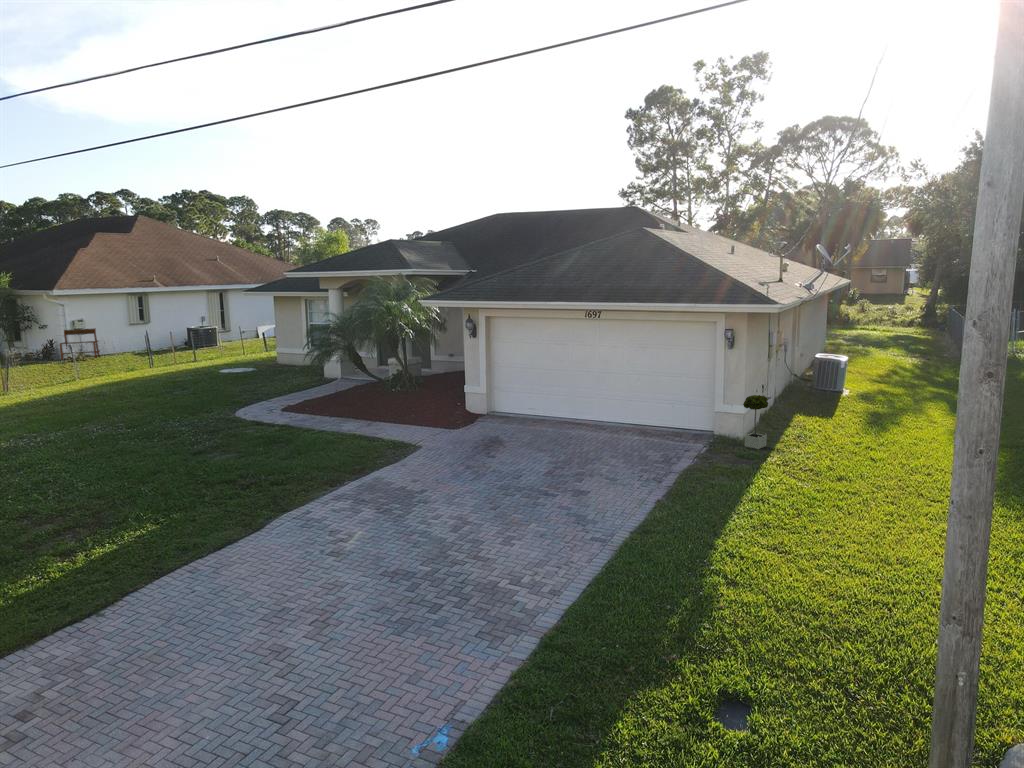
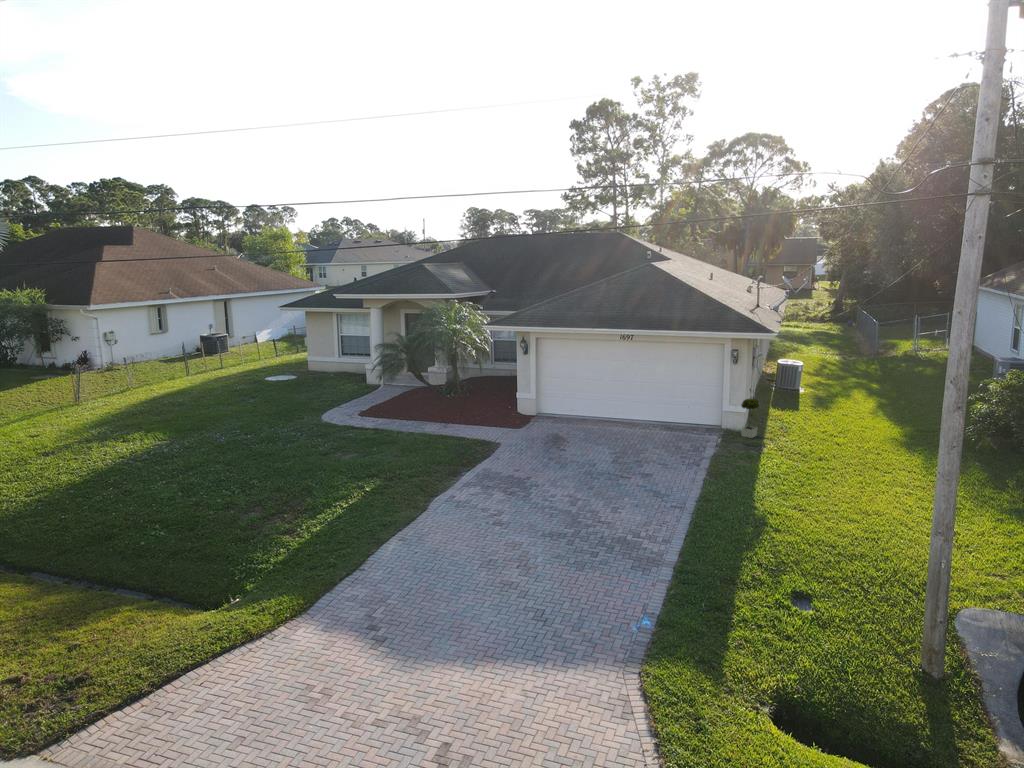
bench: present [60,328,100,360] -> none [95,338,131,369]

